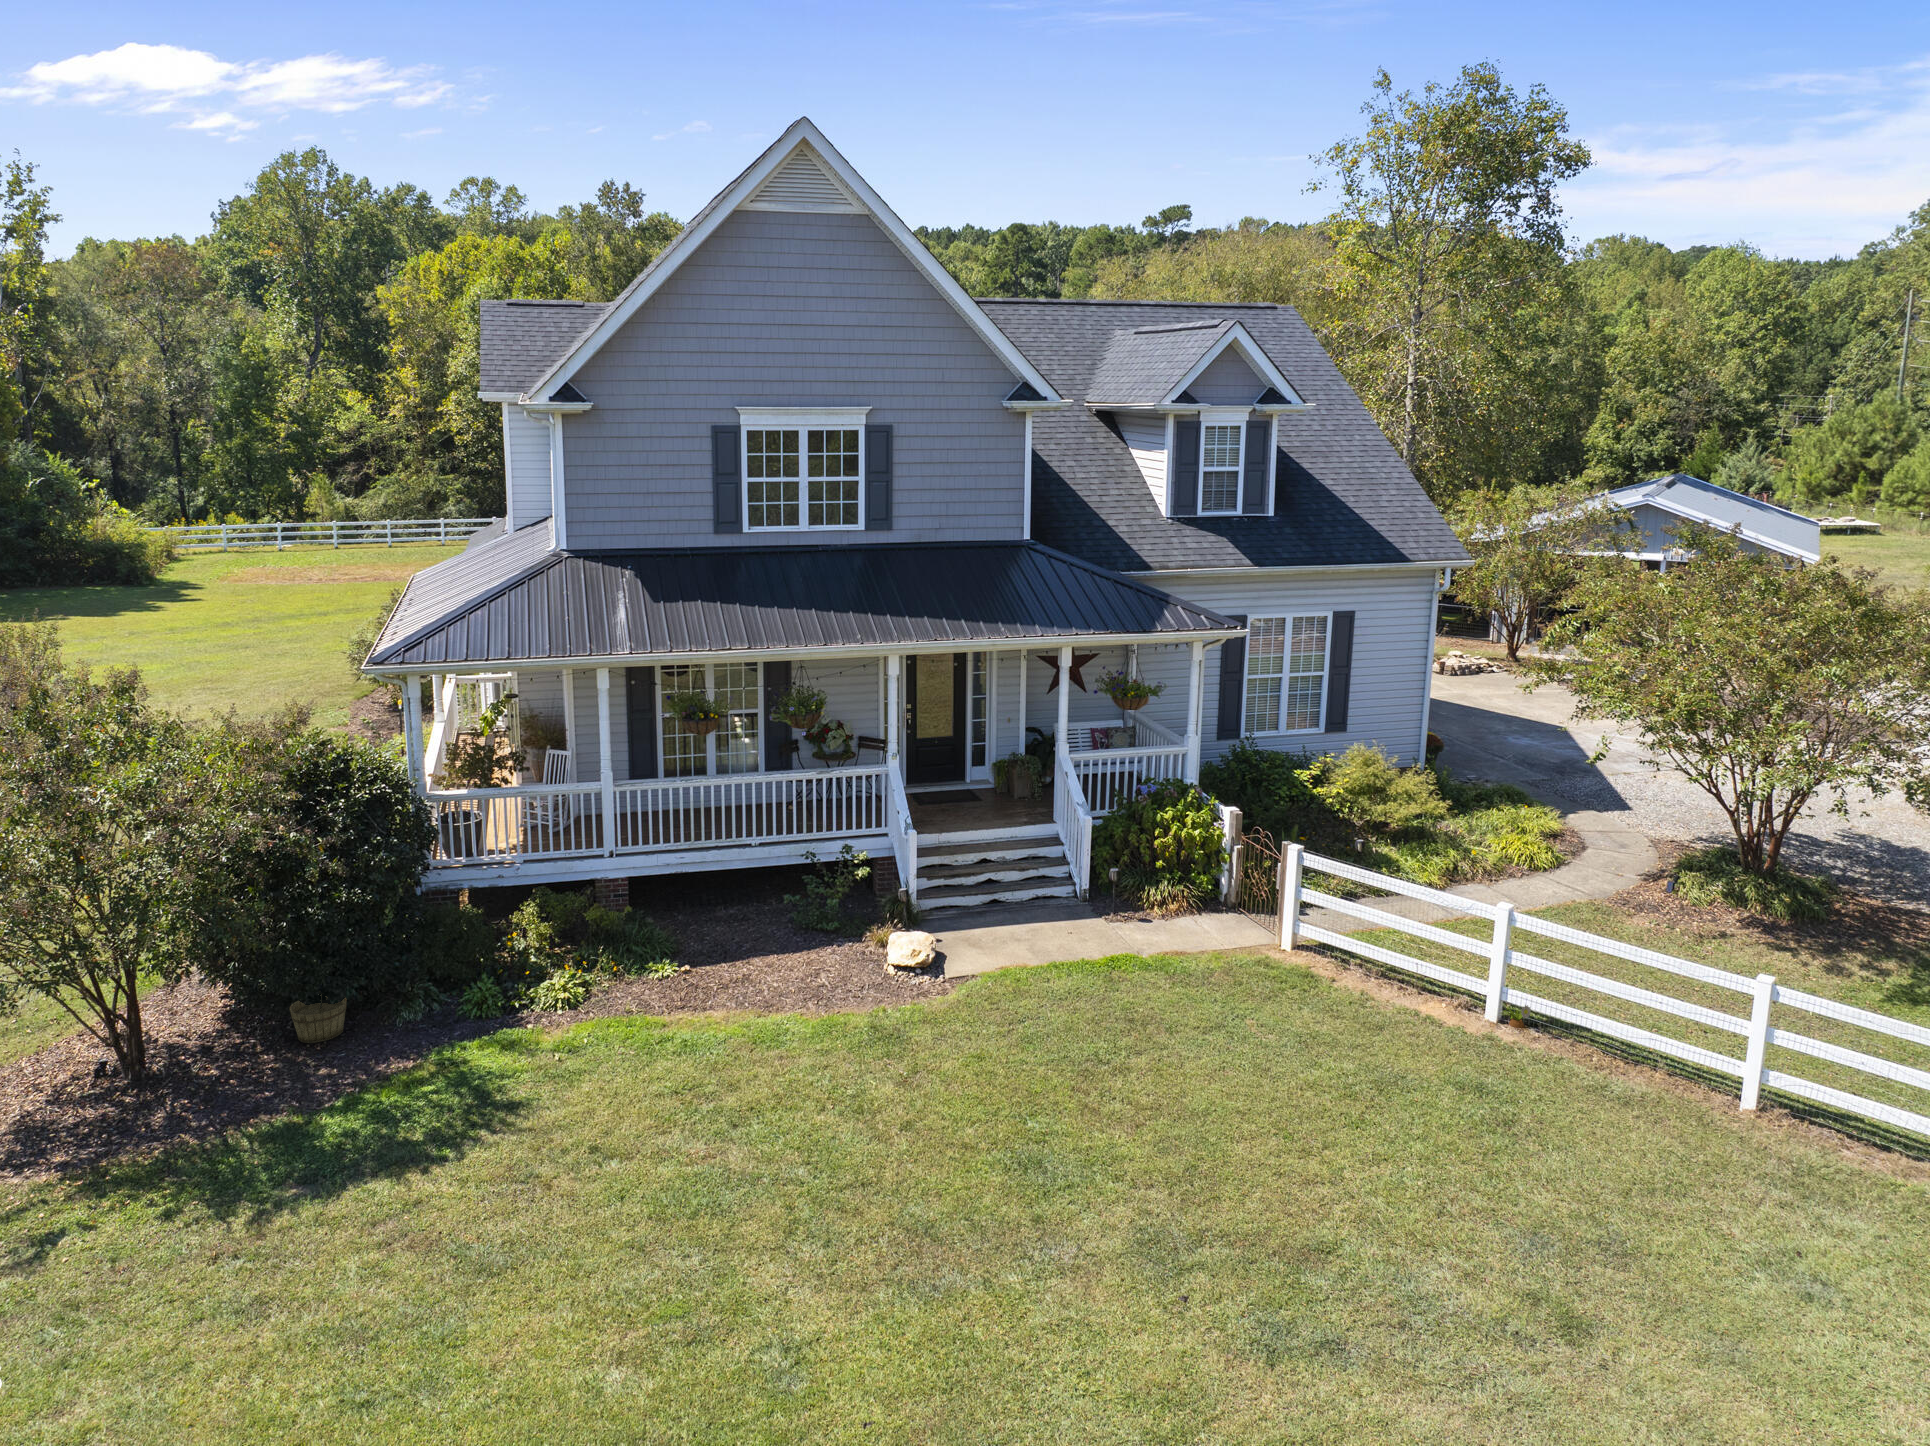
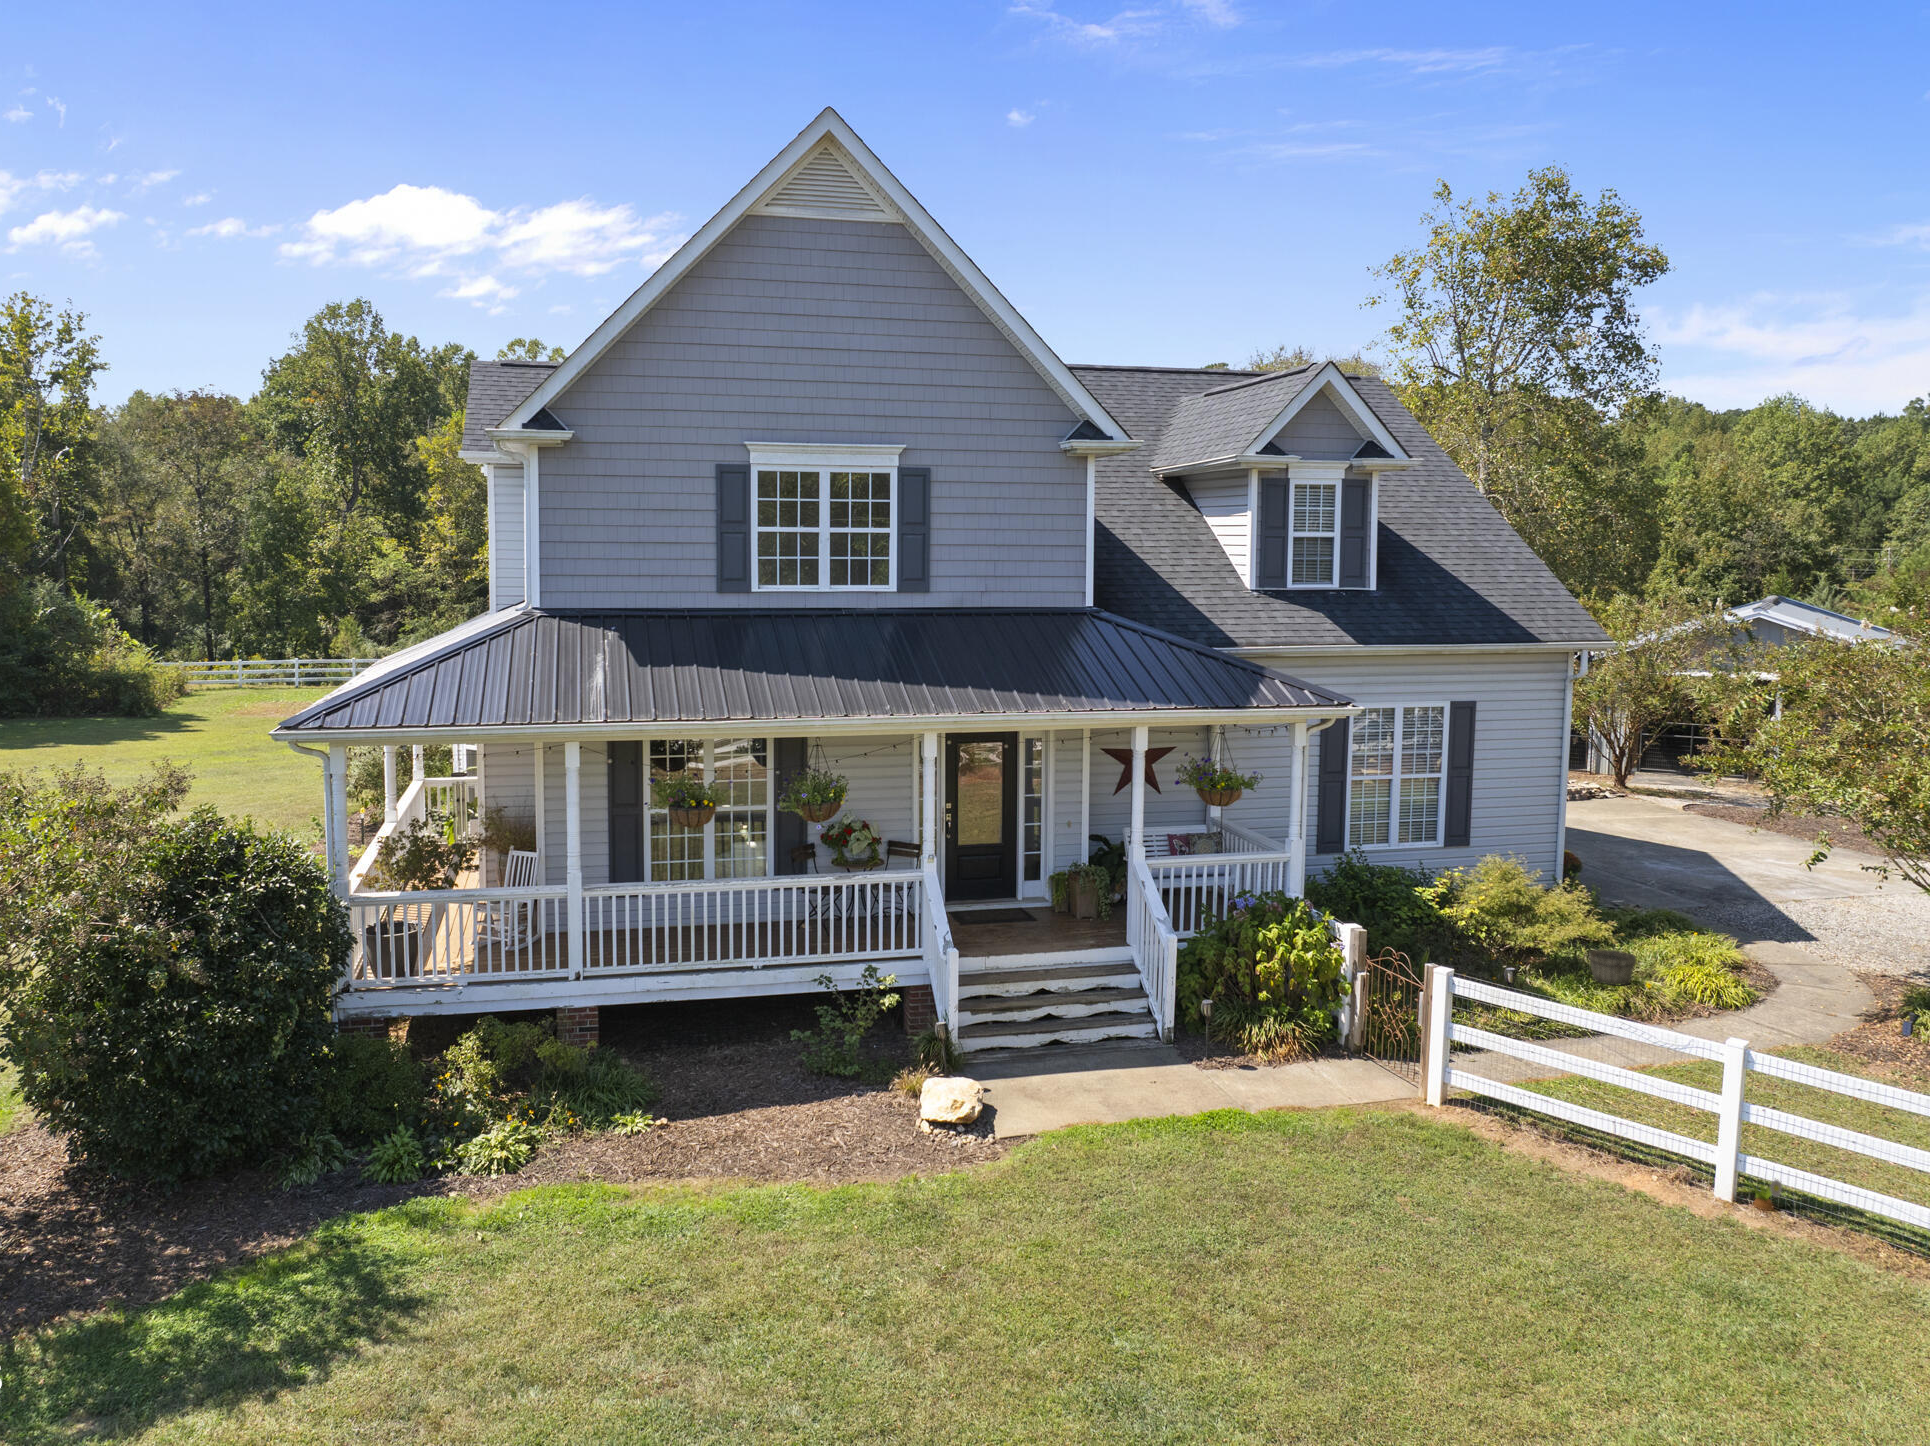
wooden bucket: present [290,991,347,1043] -> present [1589,949,1636,985]

